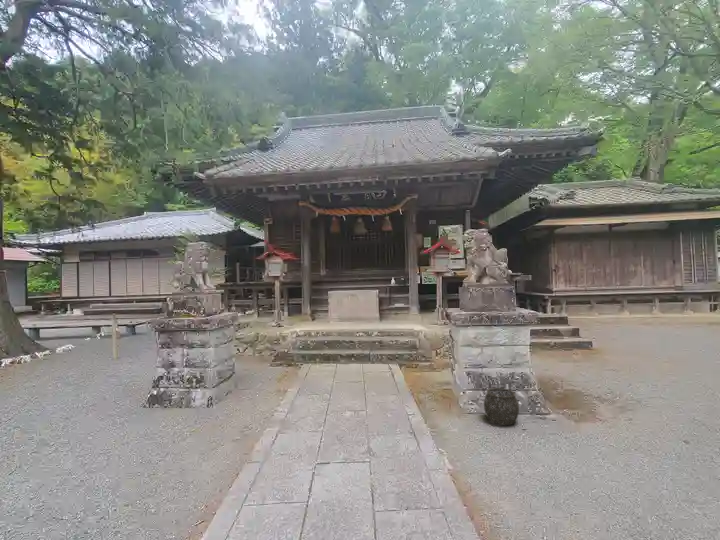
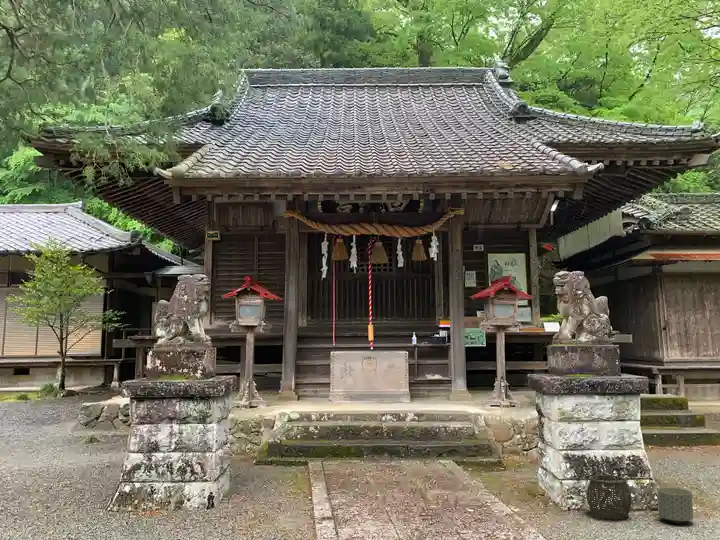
planter: none [540,400,569,431] -> present [658,487,693,524]

